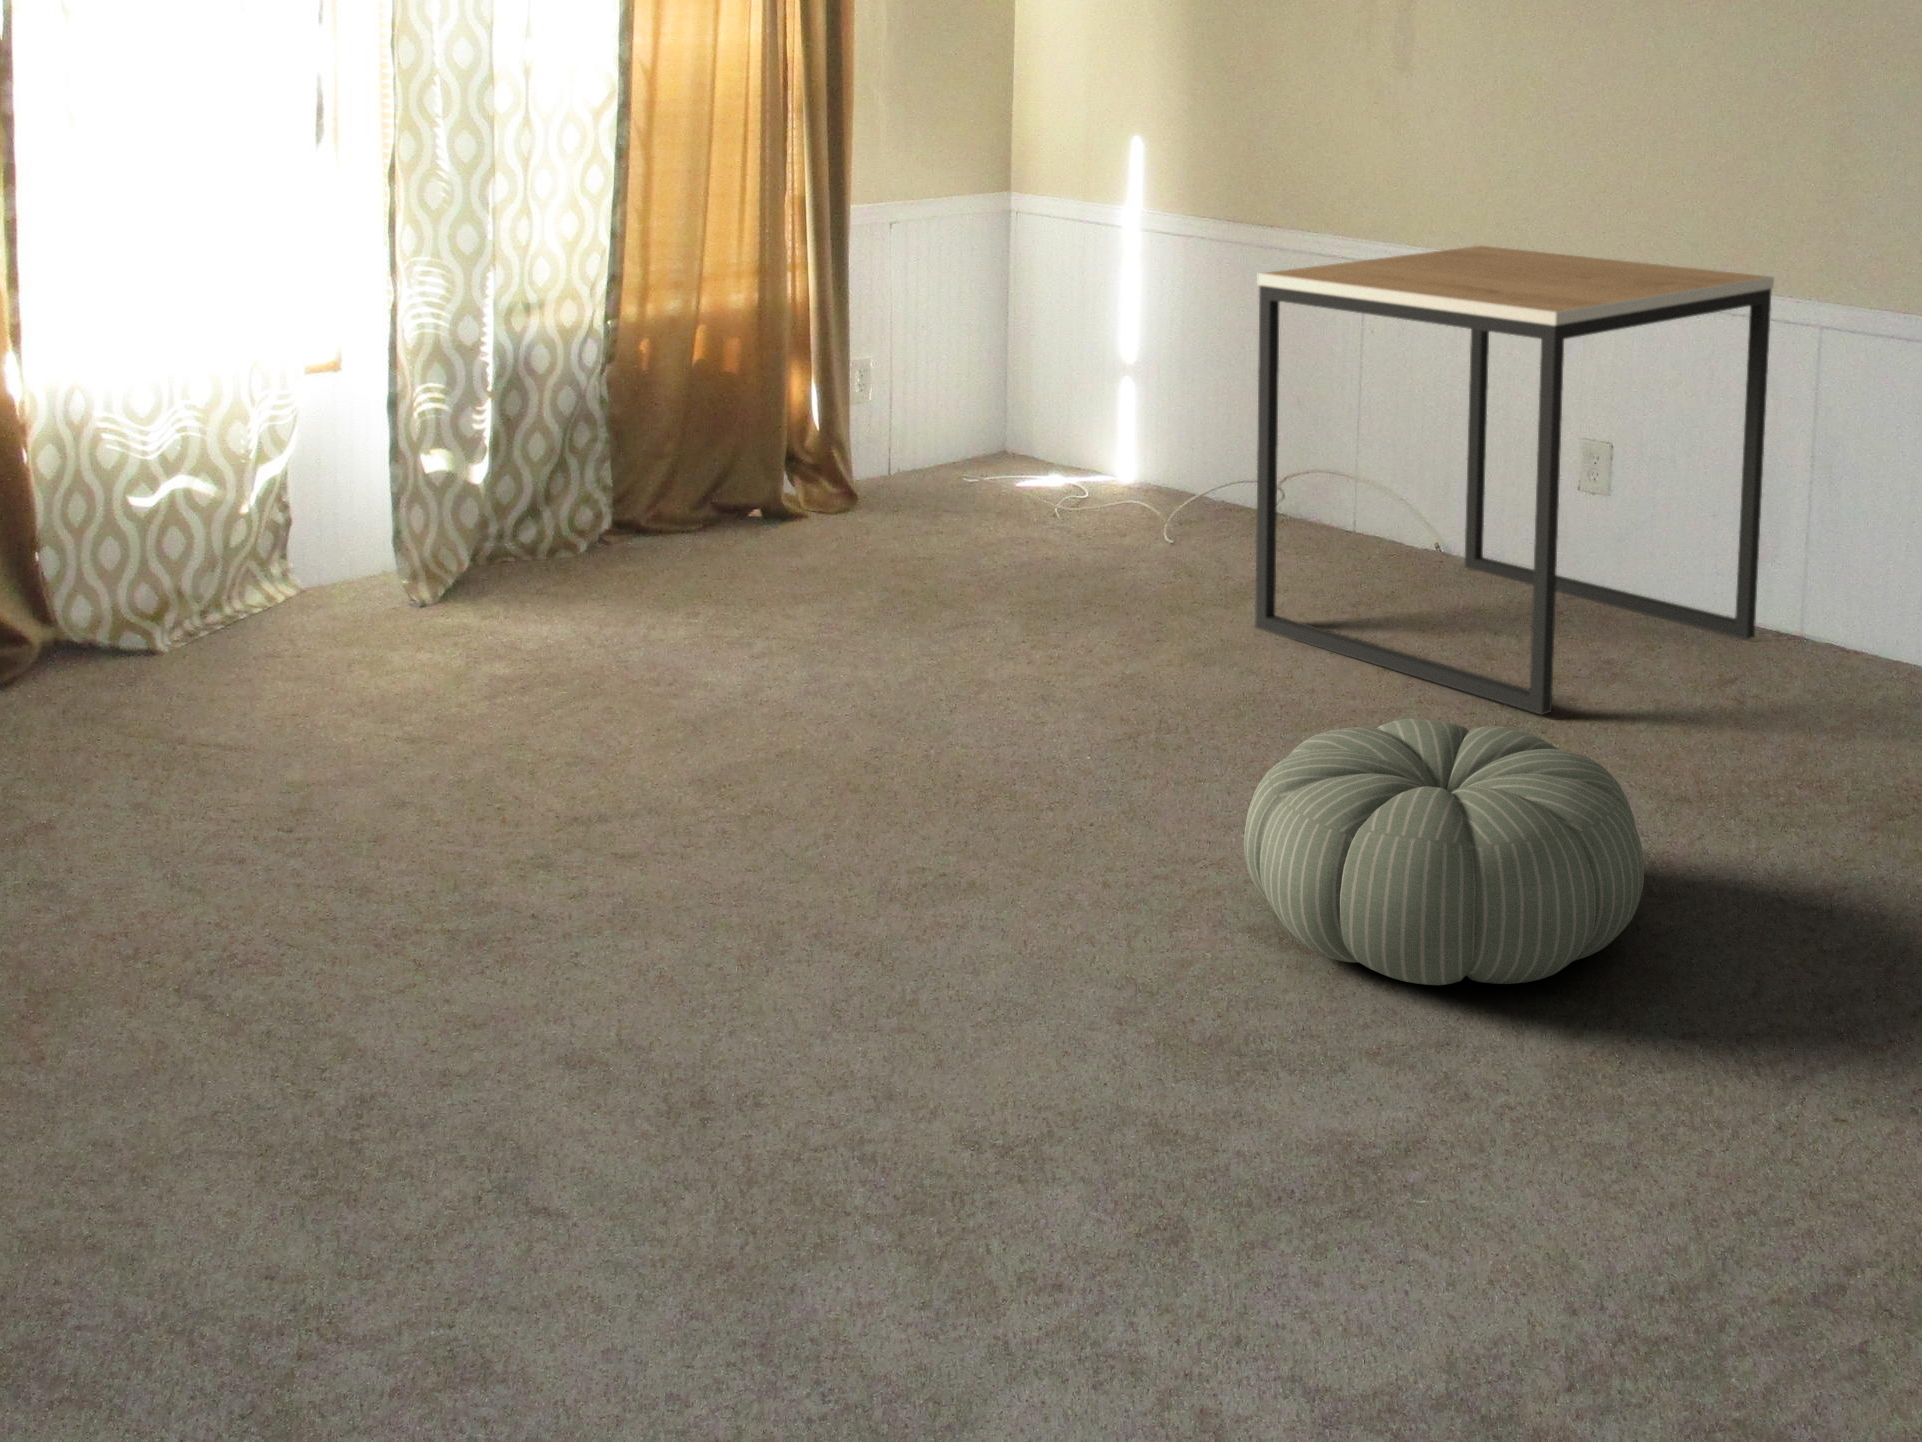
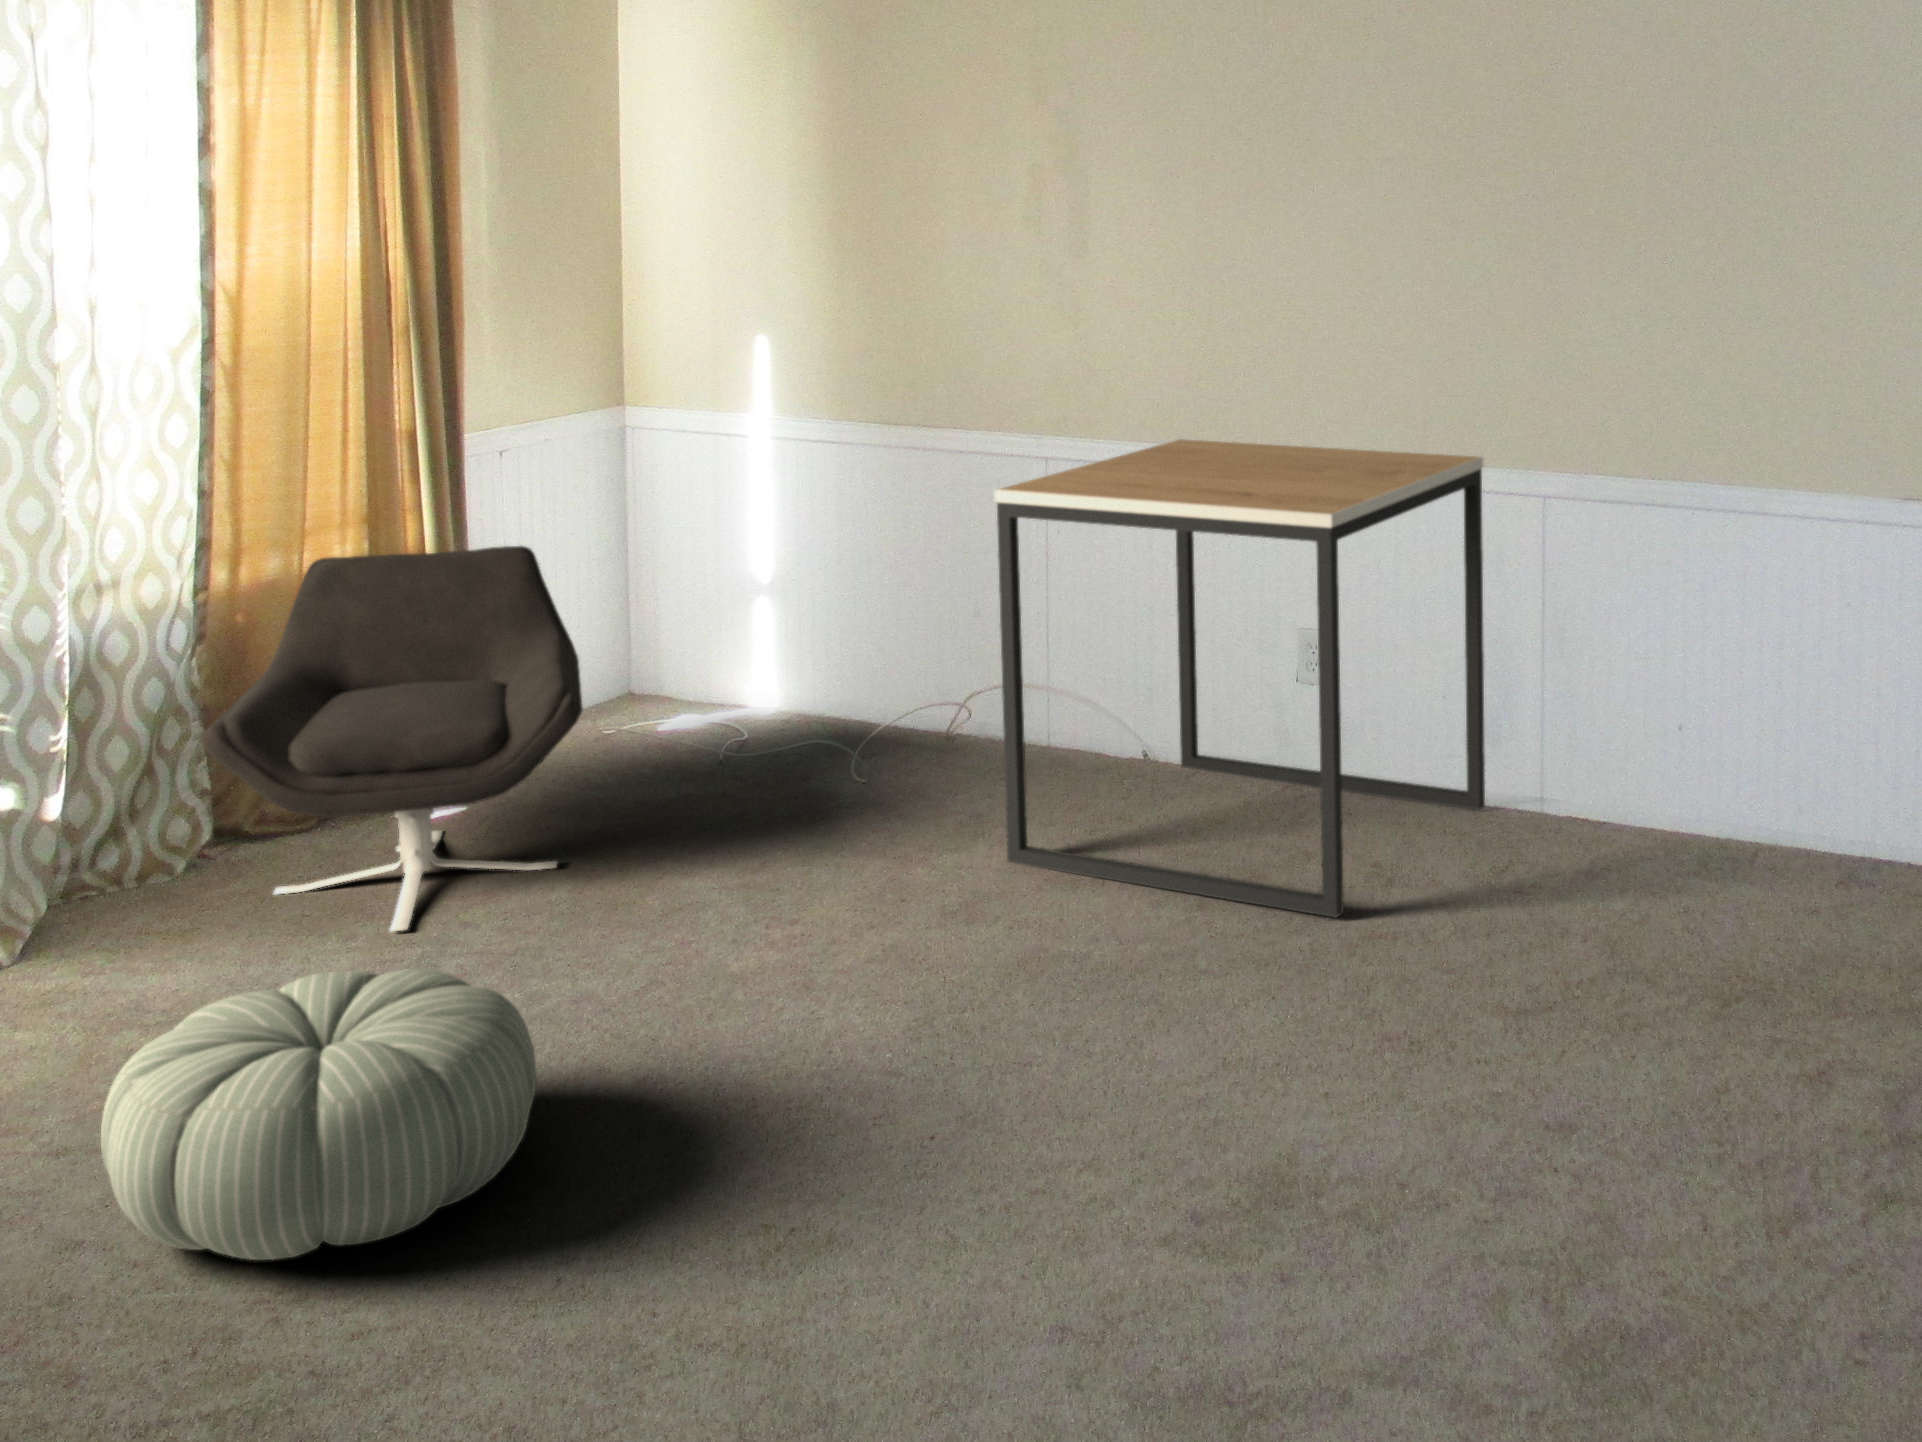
lounge chair: none [579,300,910,616] -> present [201,546,583,931]
pouf: present [1244,719,1644,985] -> present [101,968,536,1260]

